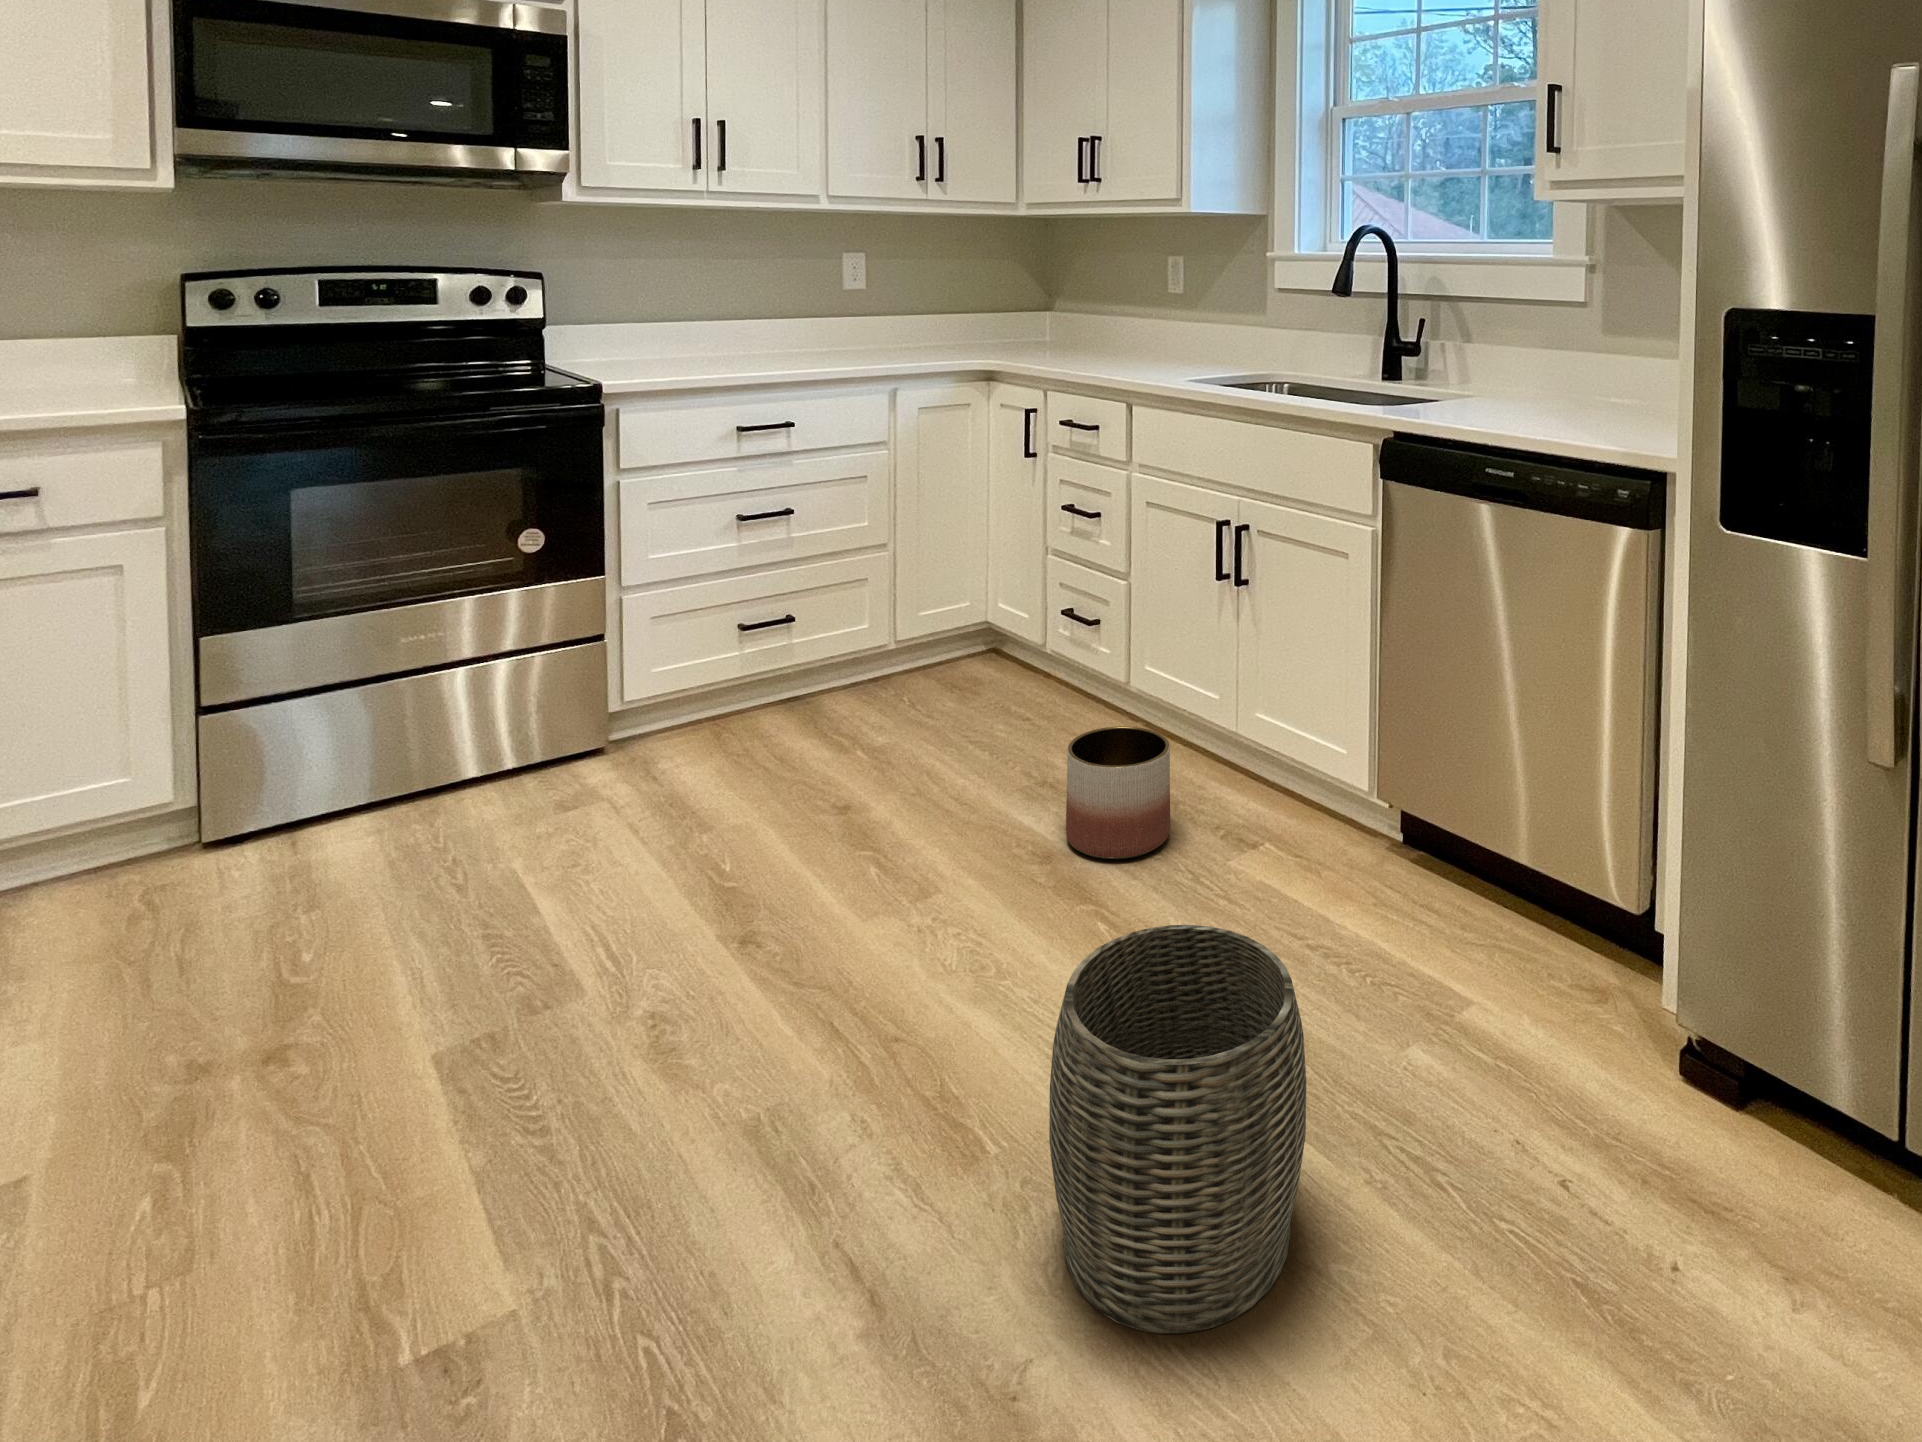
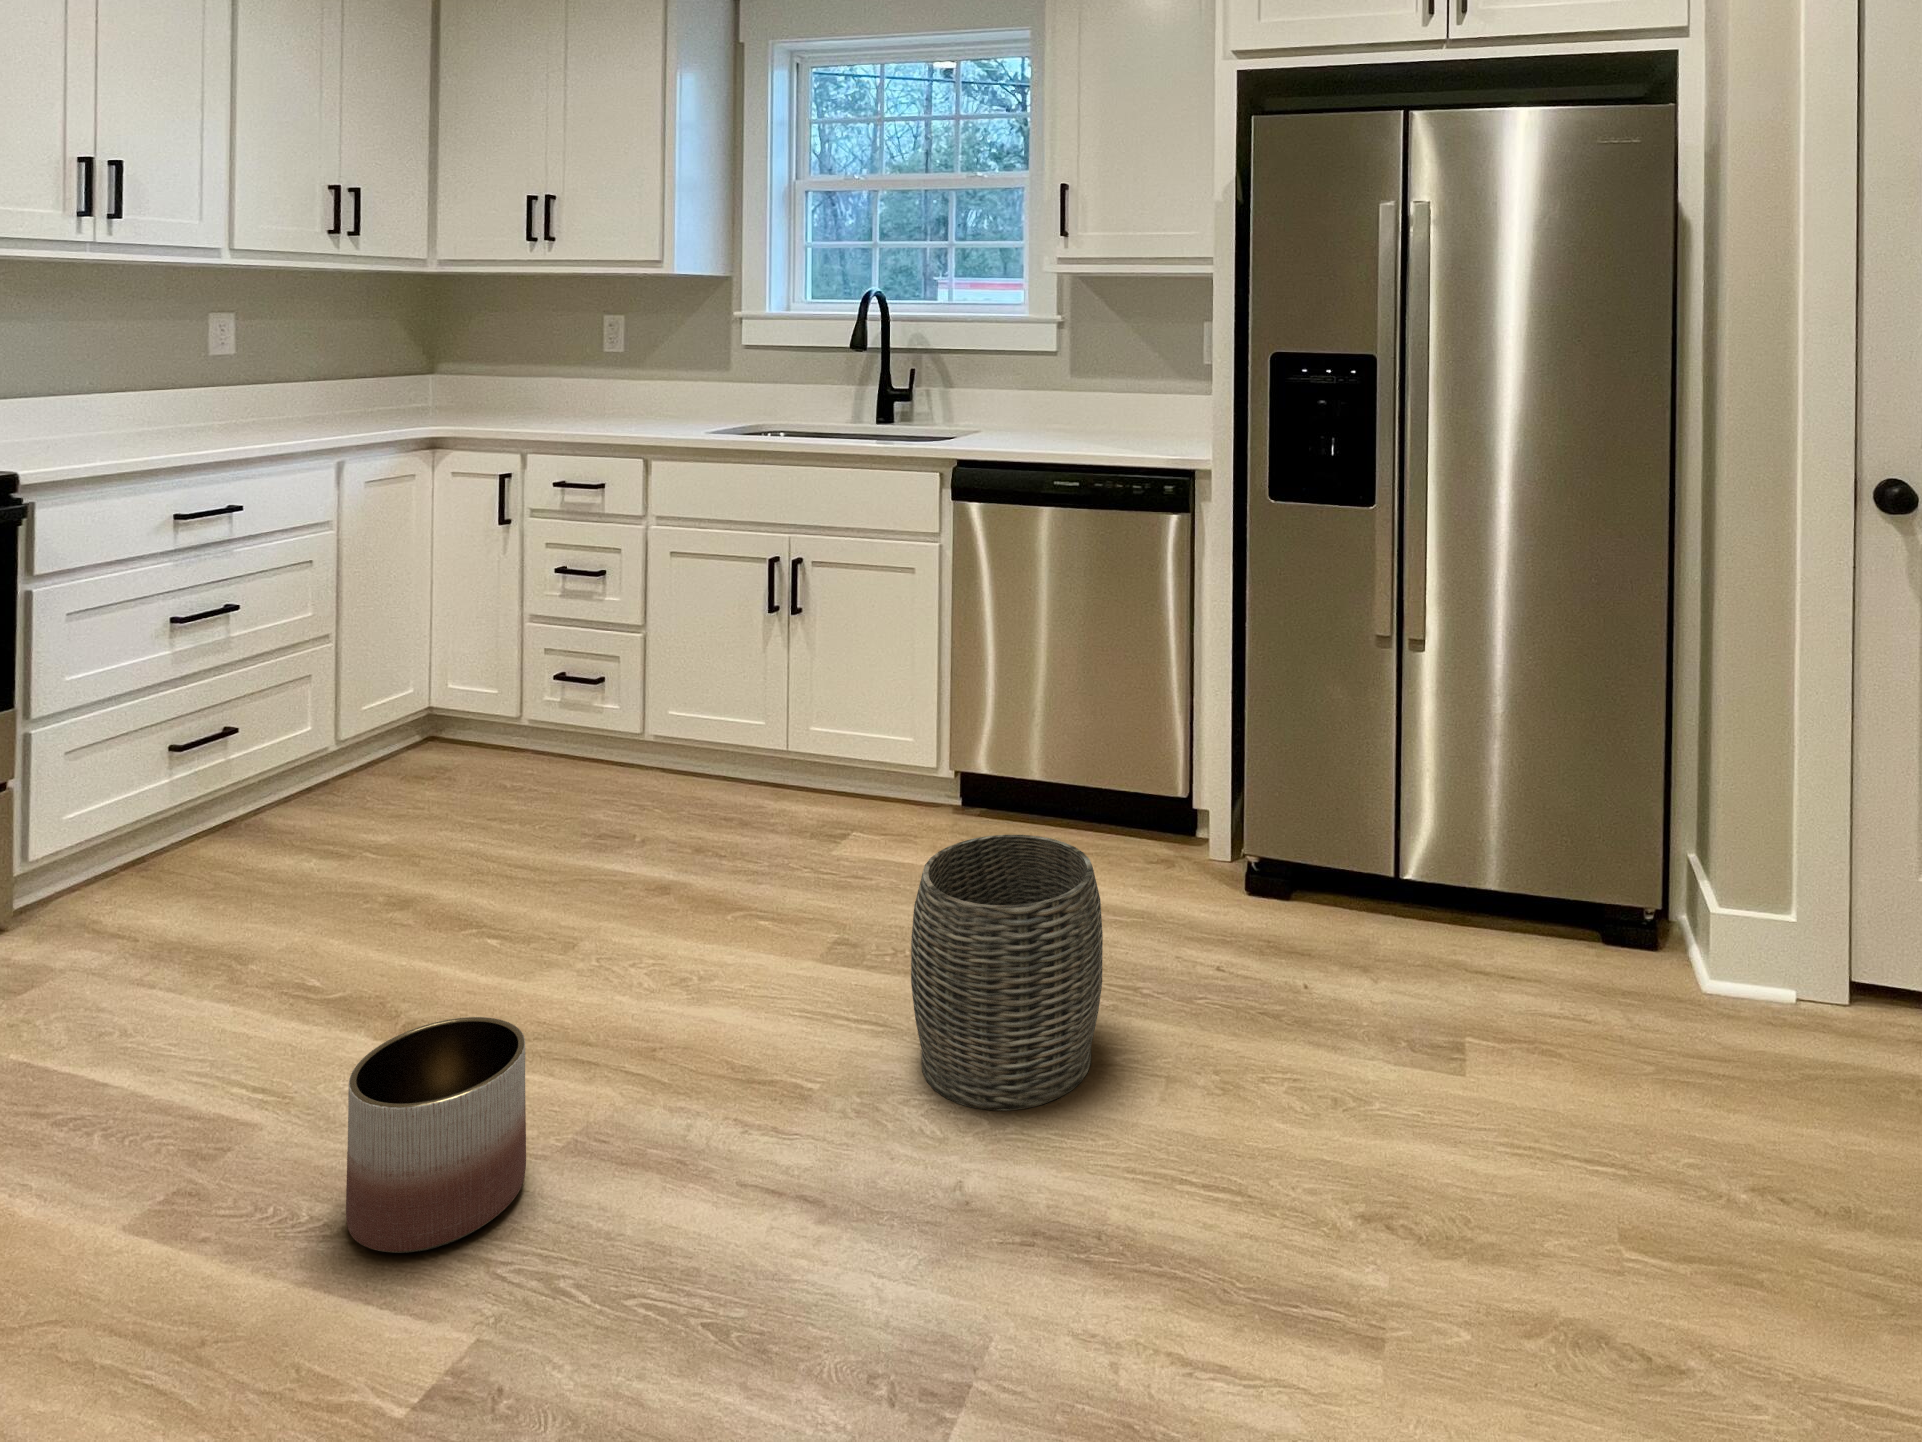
planter: present [1066,726,1170,859] -> present [346,1017,526,1253]

